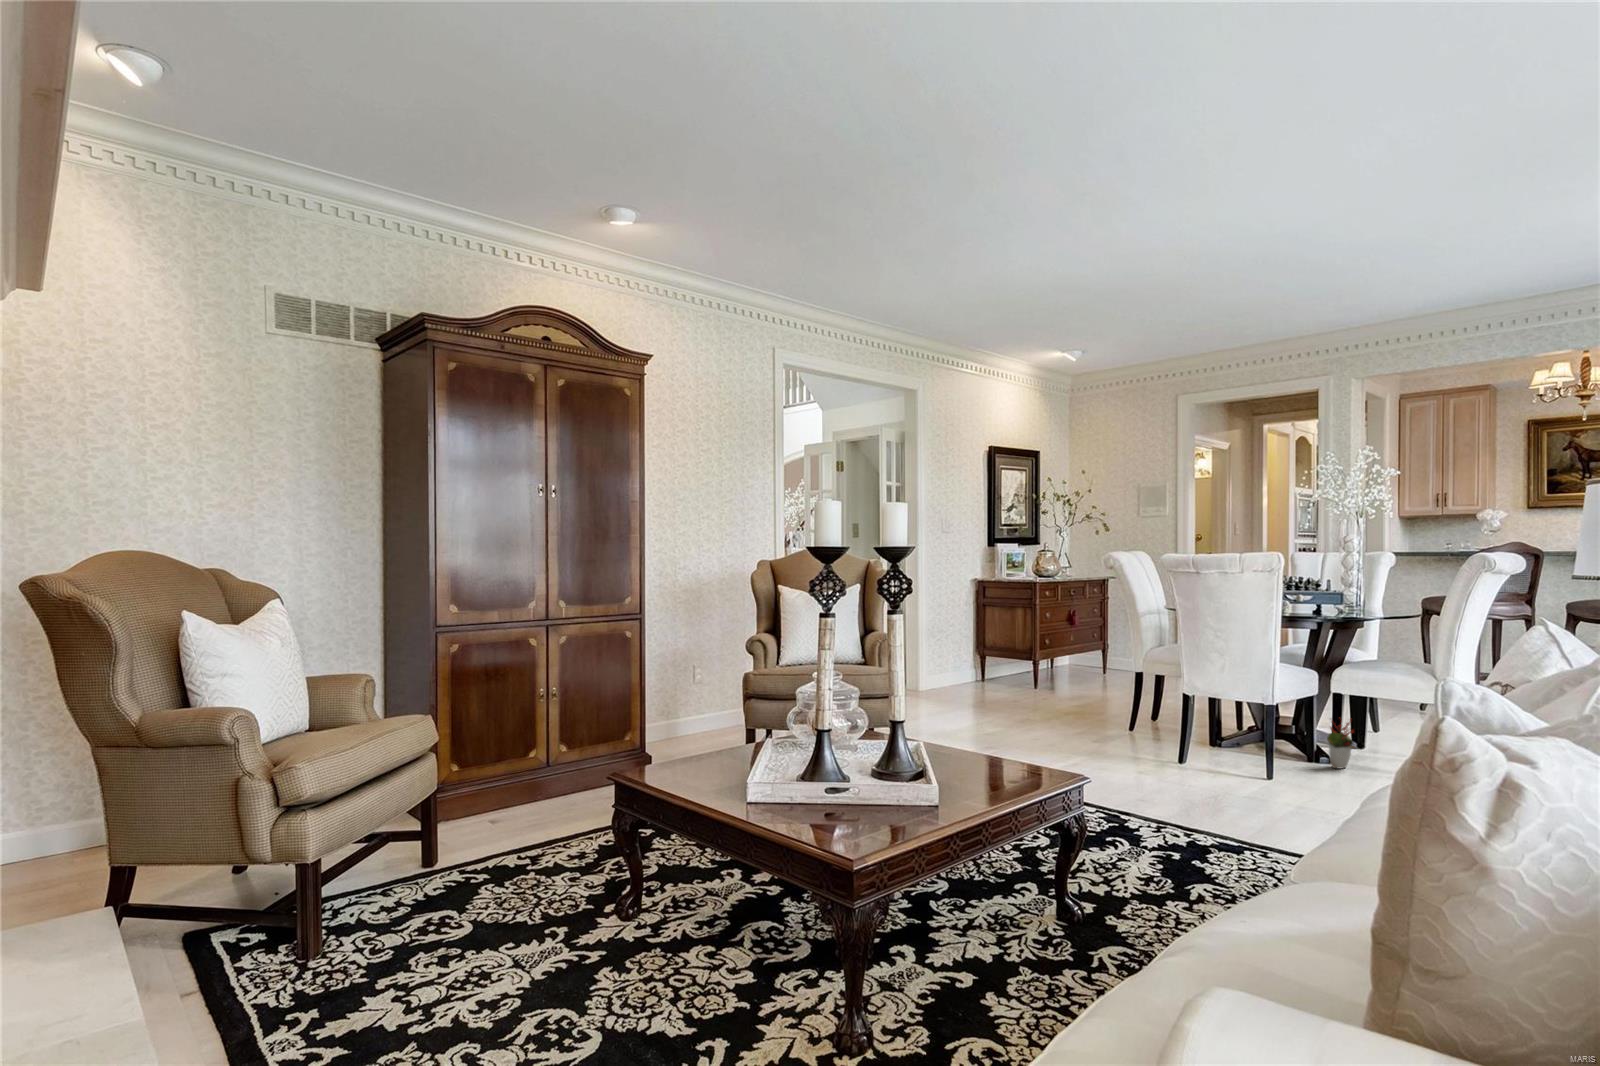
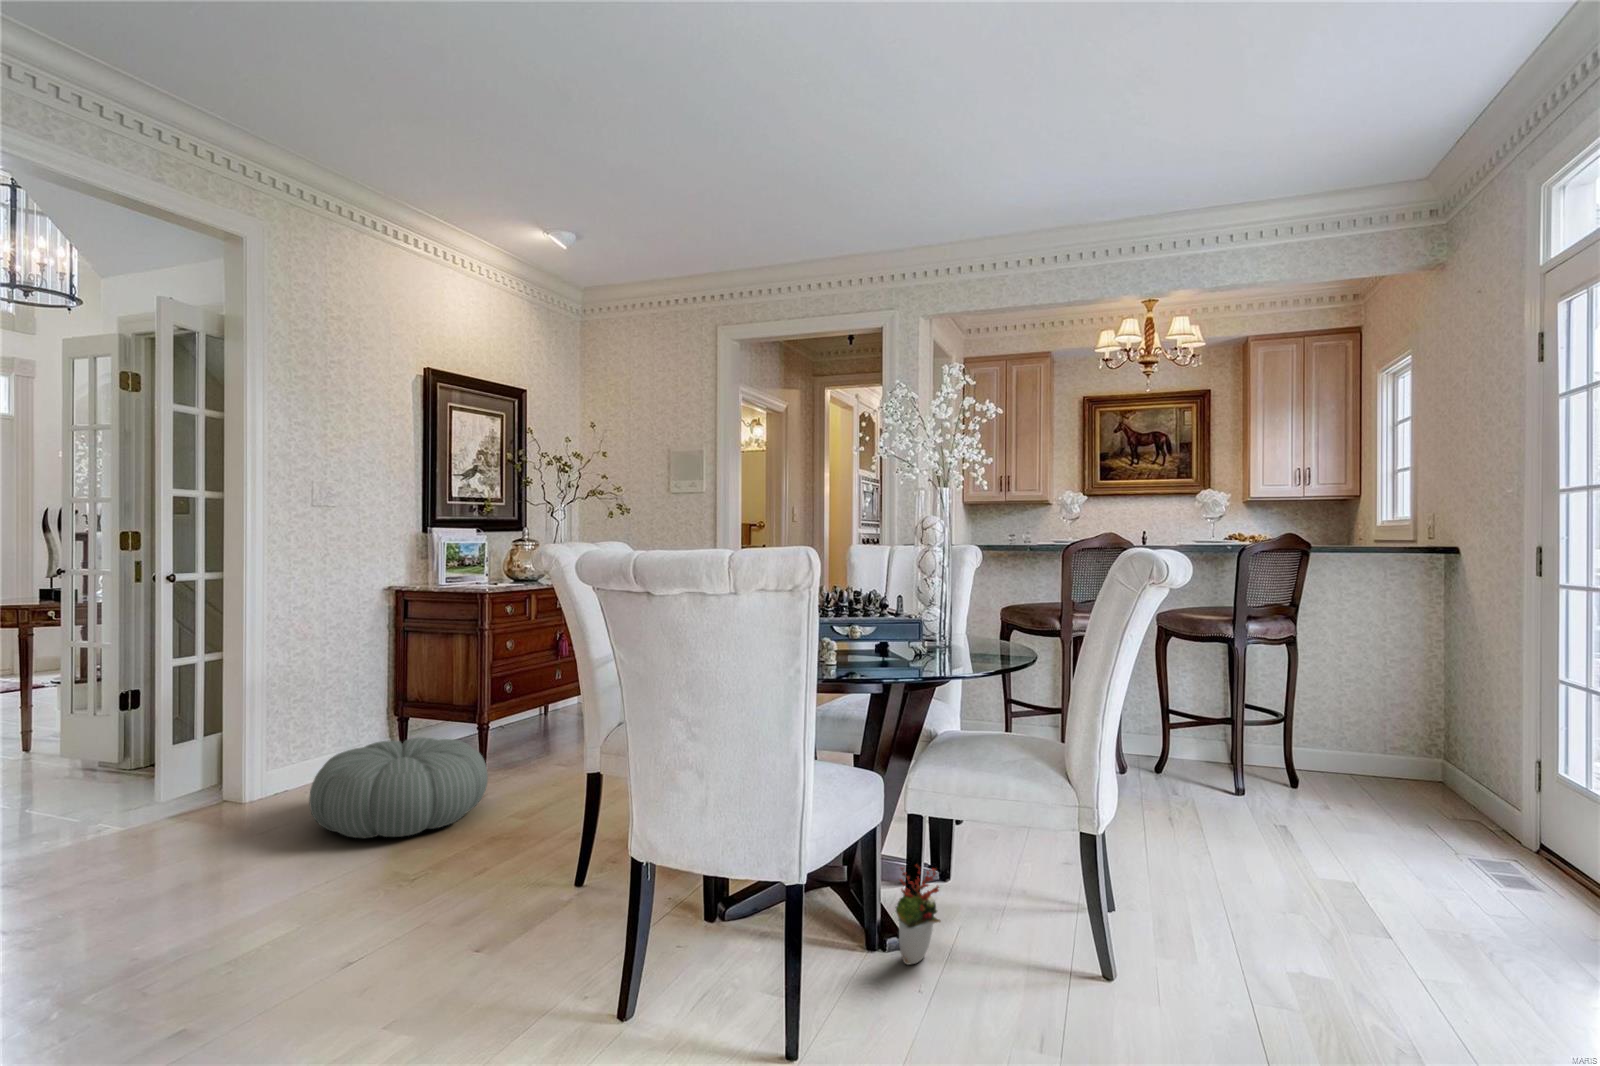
pouf: none [967,661,1057,707] -> present [309,737,488,838]

